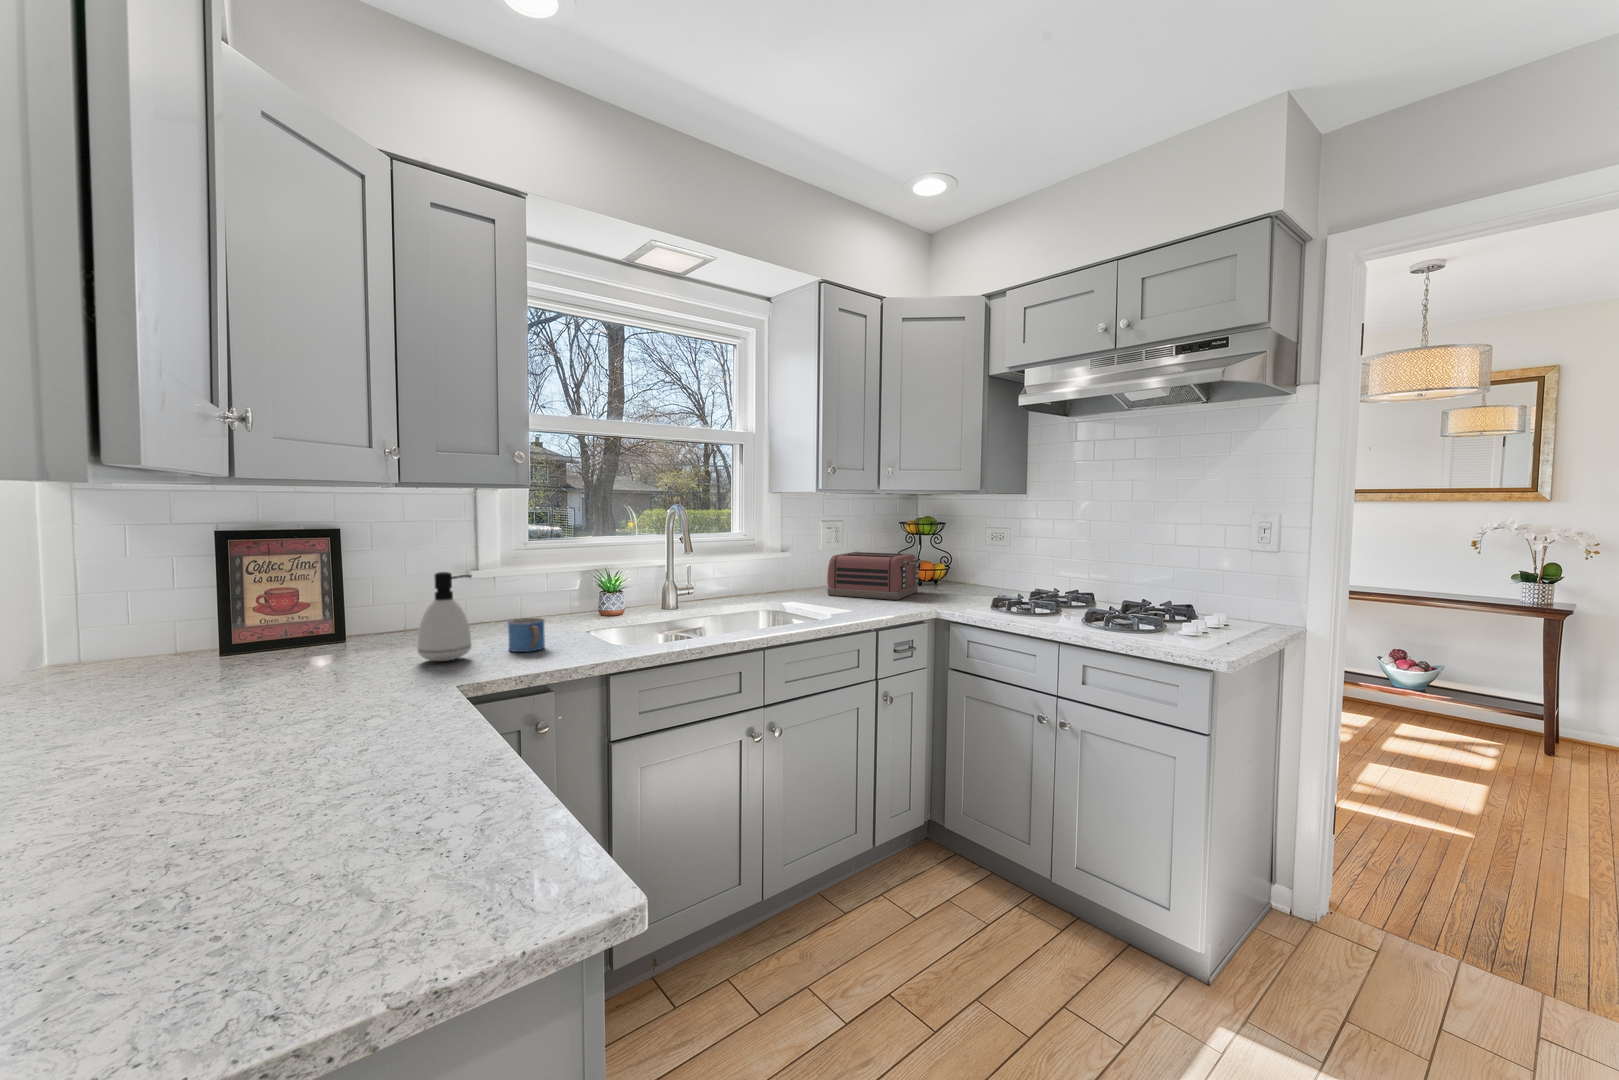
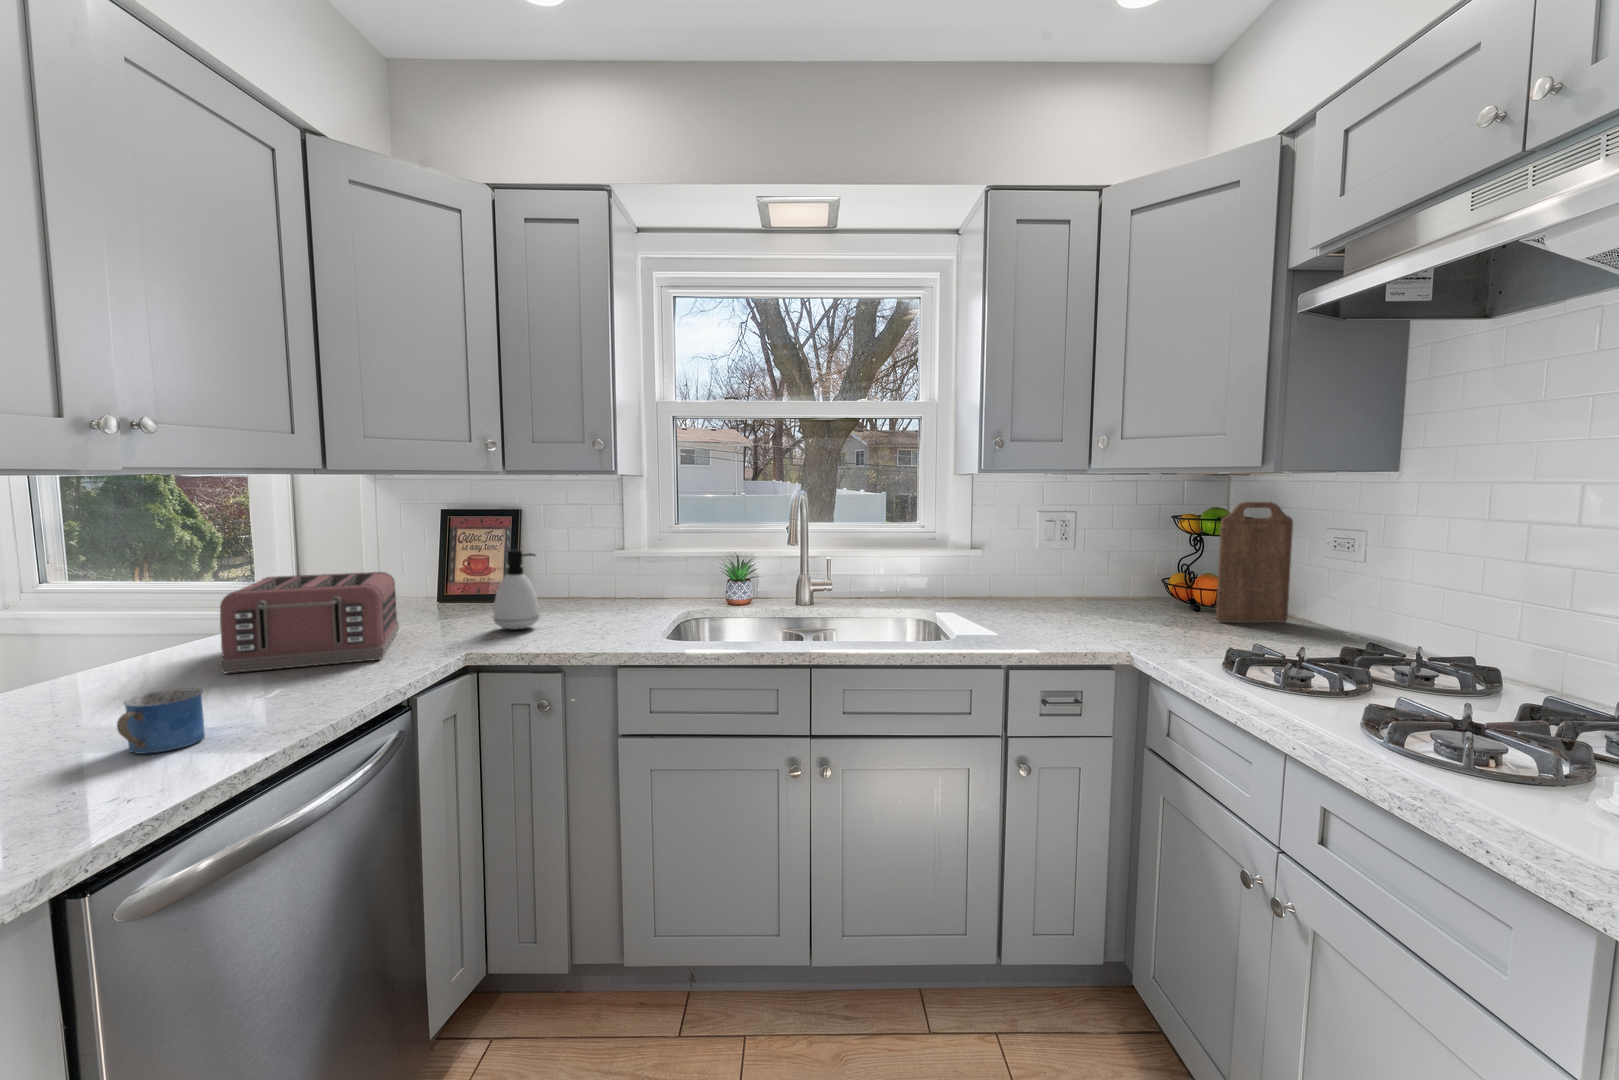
cutting board: none [931,514,962,591] -> present [1216,502,1293,622]
toaster: present [827,552,922,600] -> present [219,572,399,673]
mug: present [508,618,545,652] -> present [117,688,205,754]

